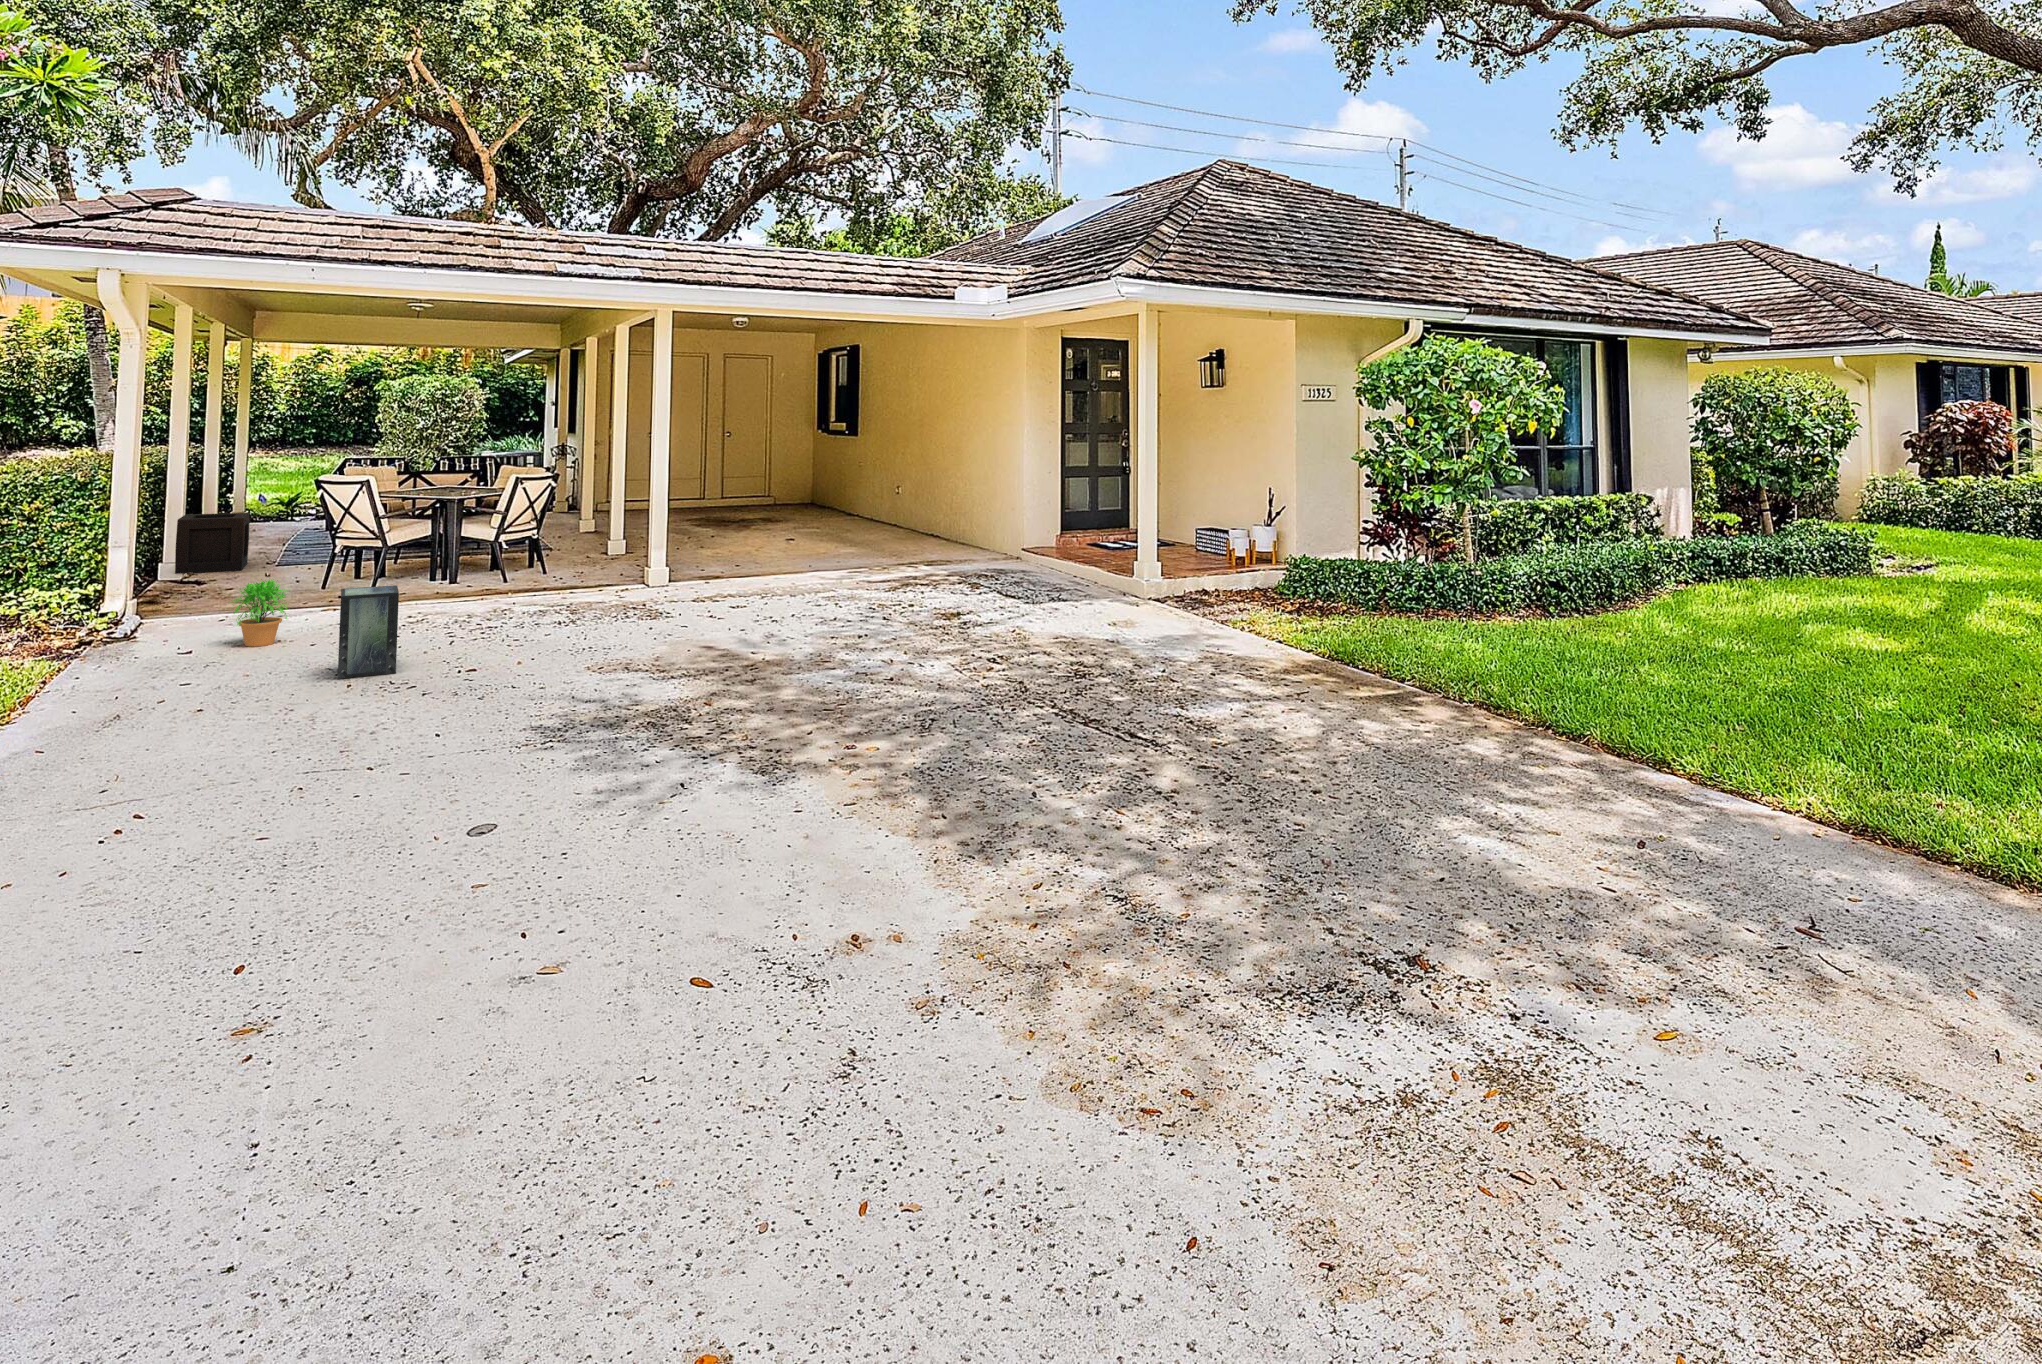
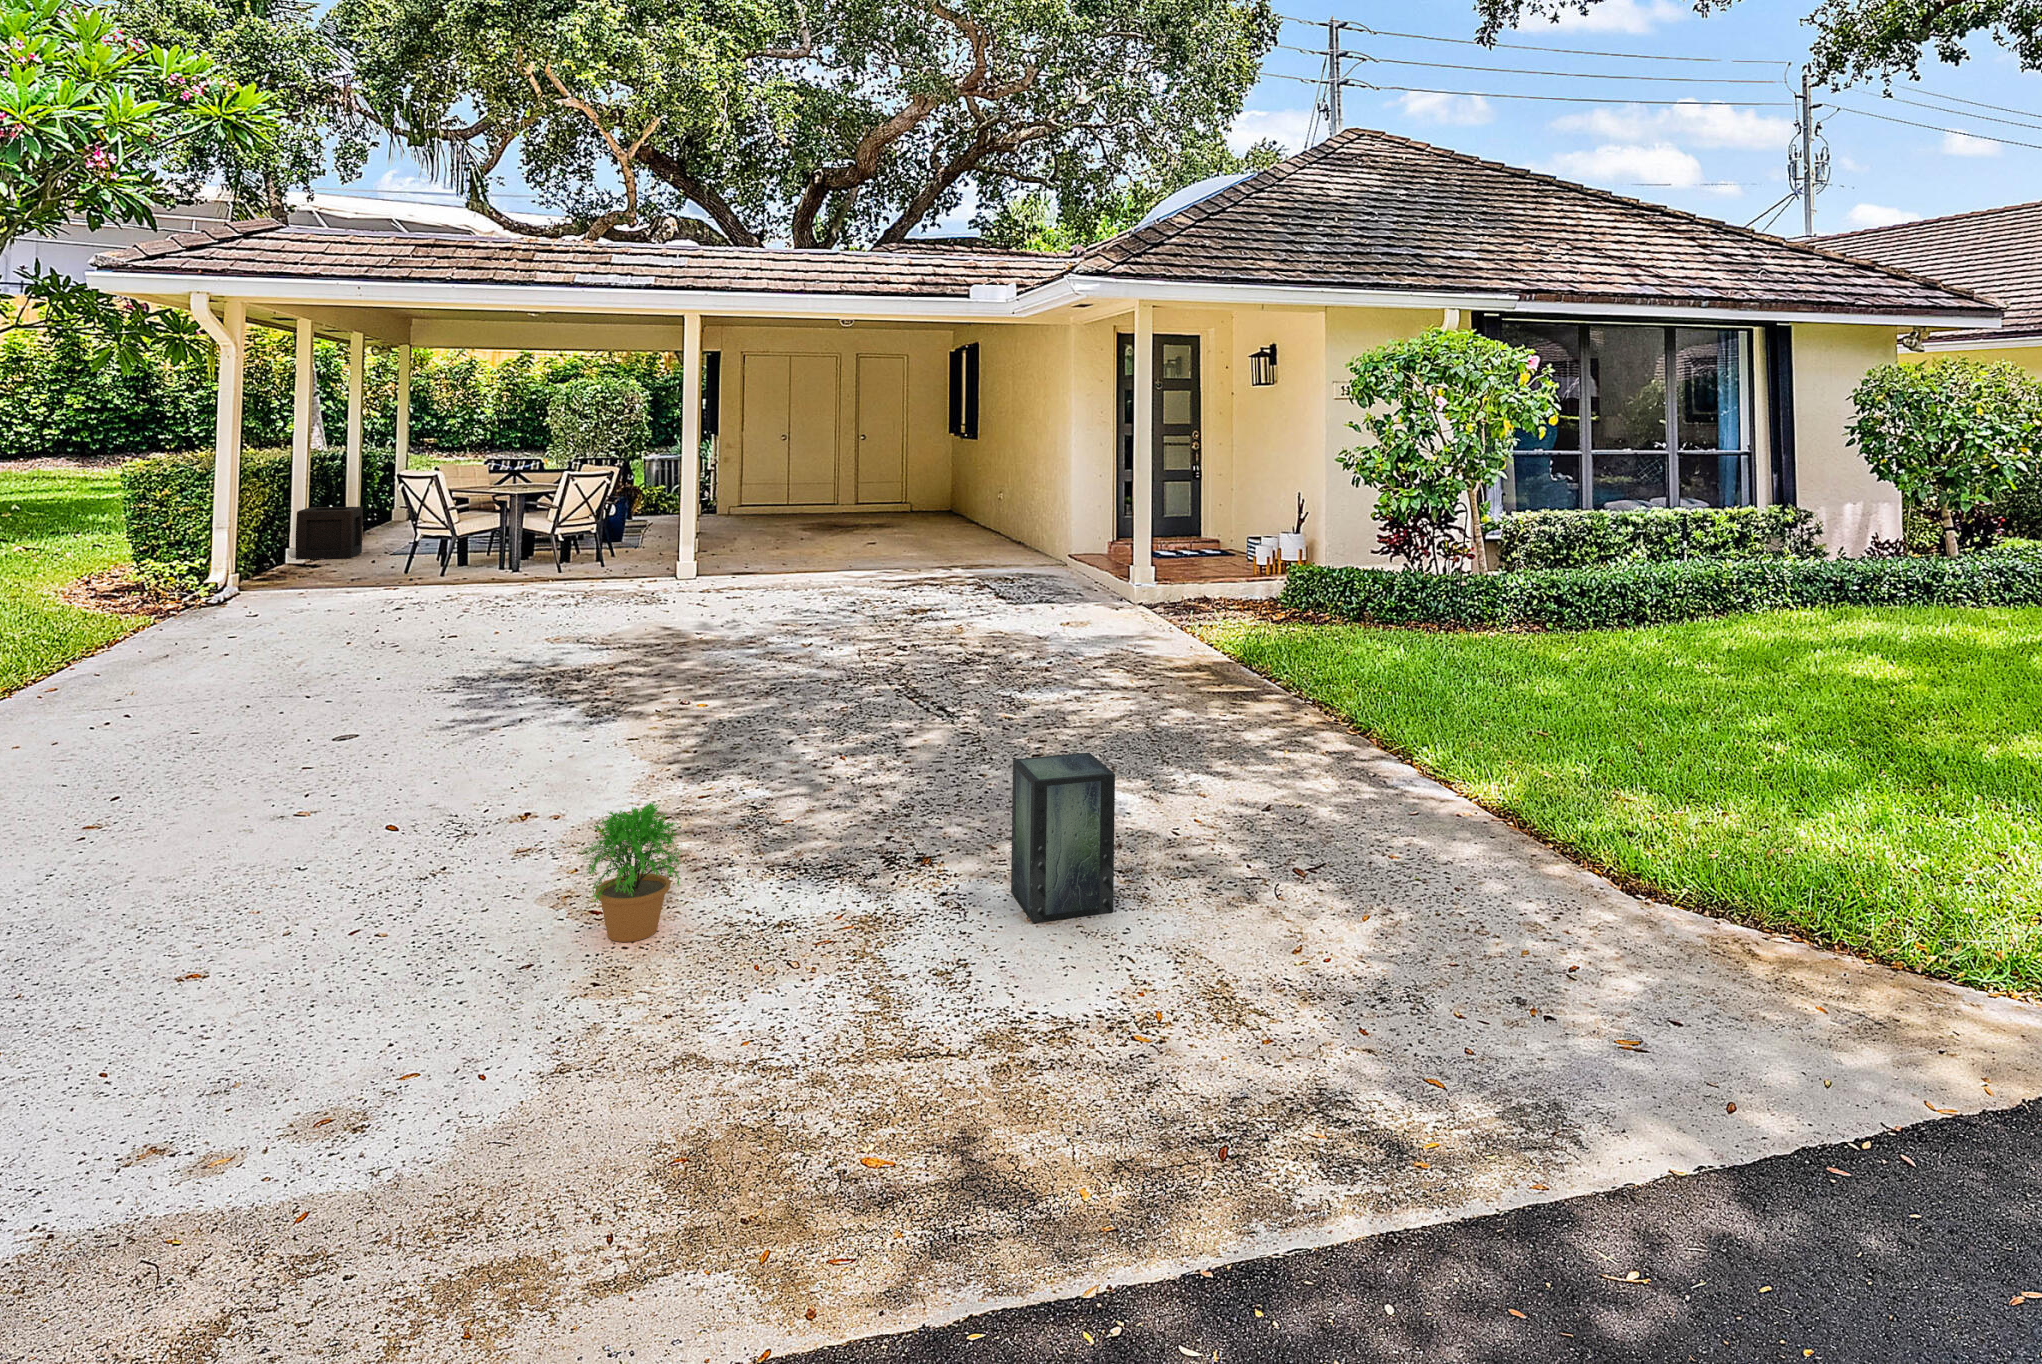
potted plant: present [234,580,288,647] -> present [579,803,683,942]
storage box: present [338,585,399,679] -> present [1011,753,1115,923]

